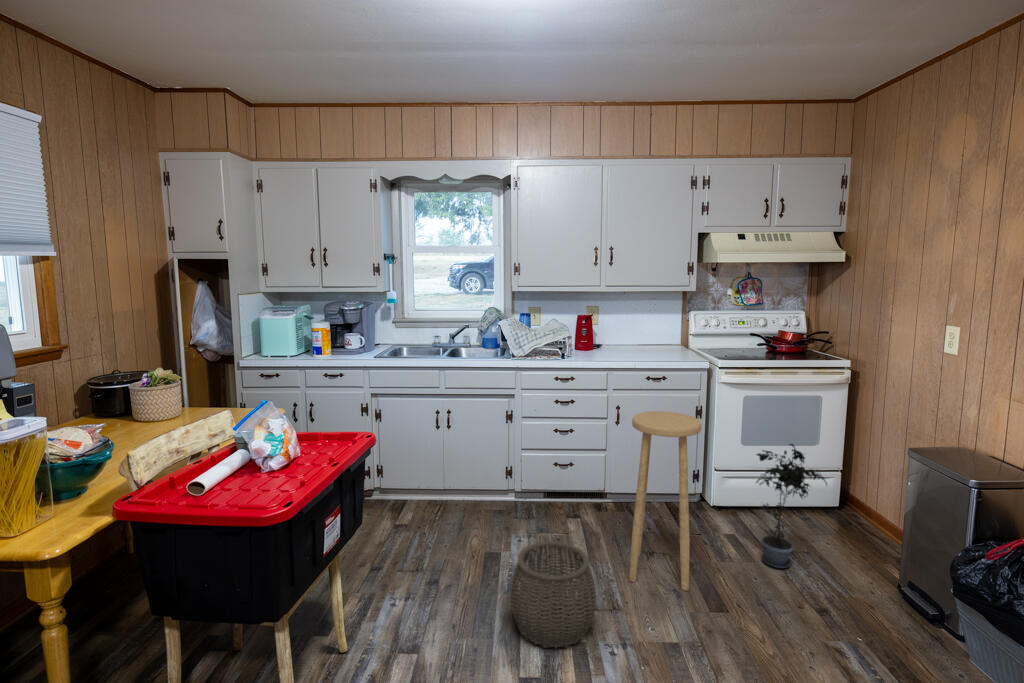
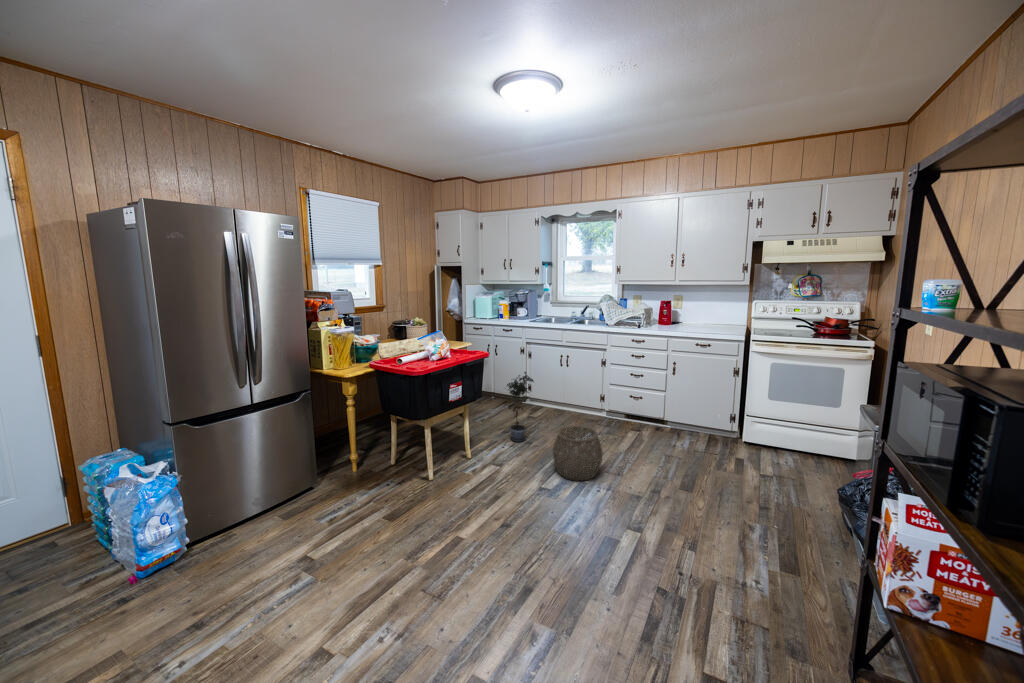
stool: present [629,411,702,591] -> none [641,361,696,477]
potted plant: present [756,444,827,568] -> present [507,372,533,442]

